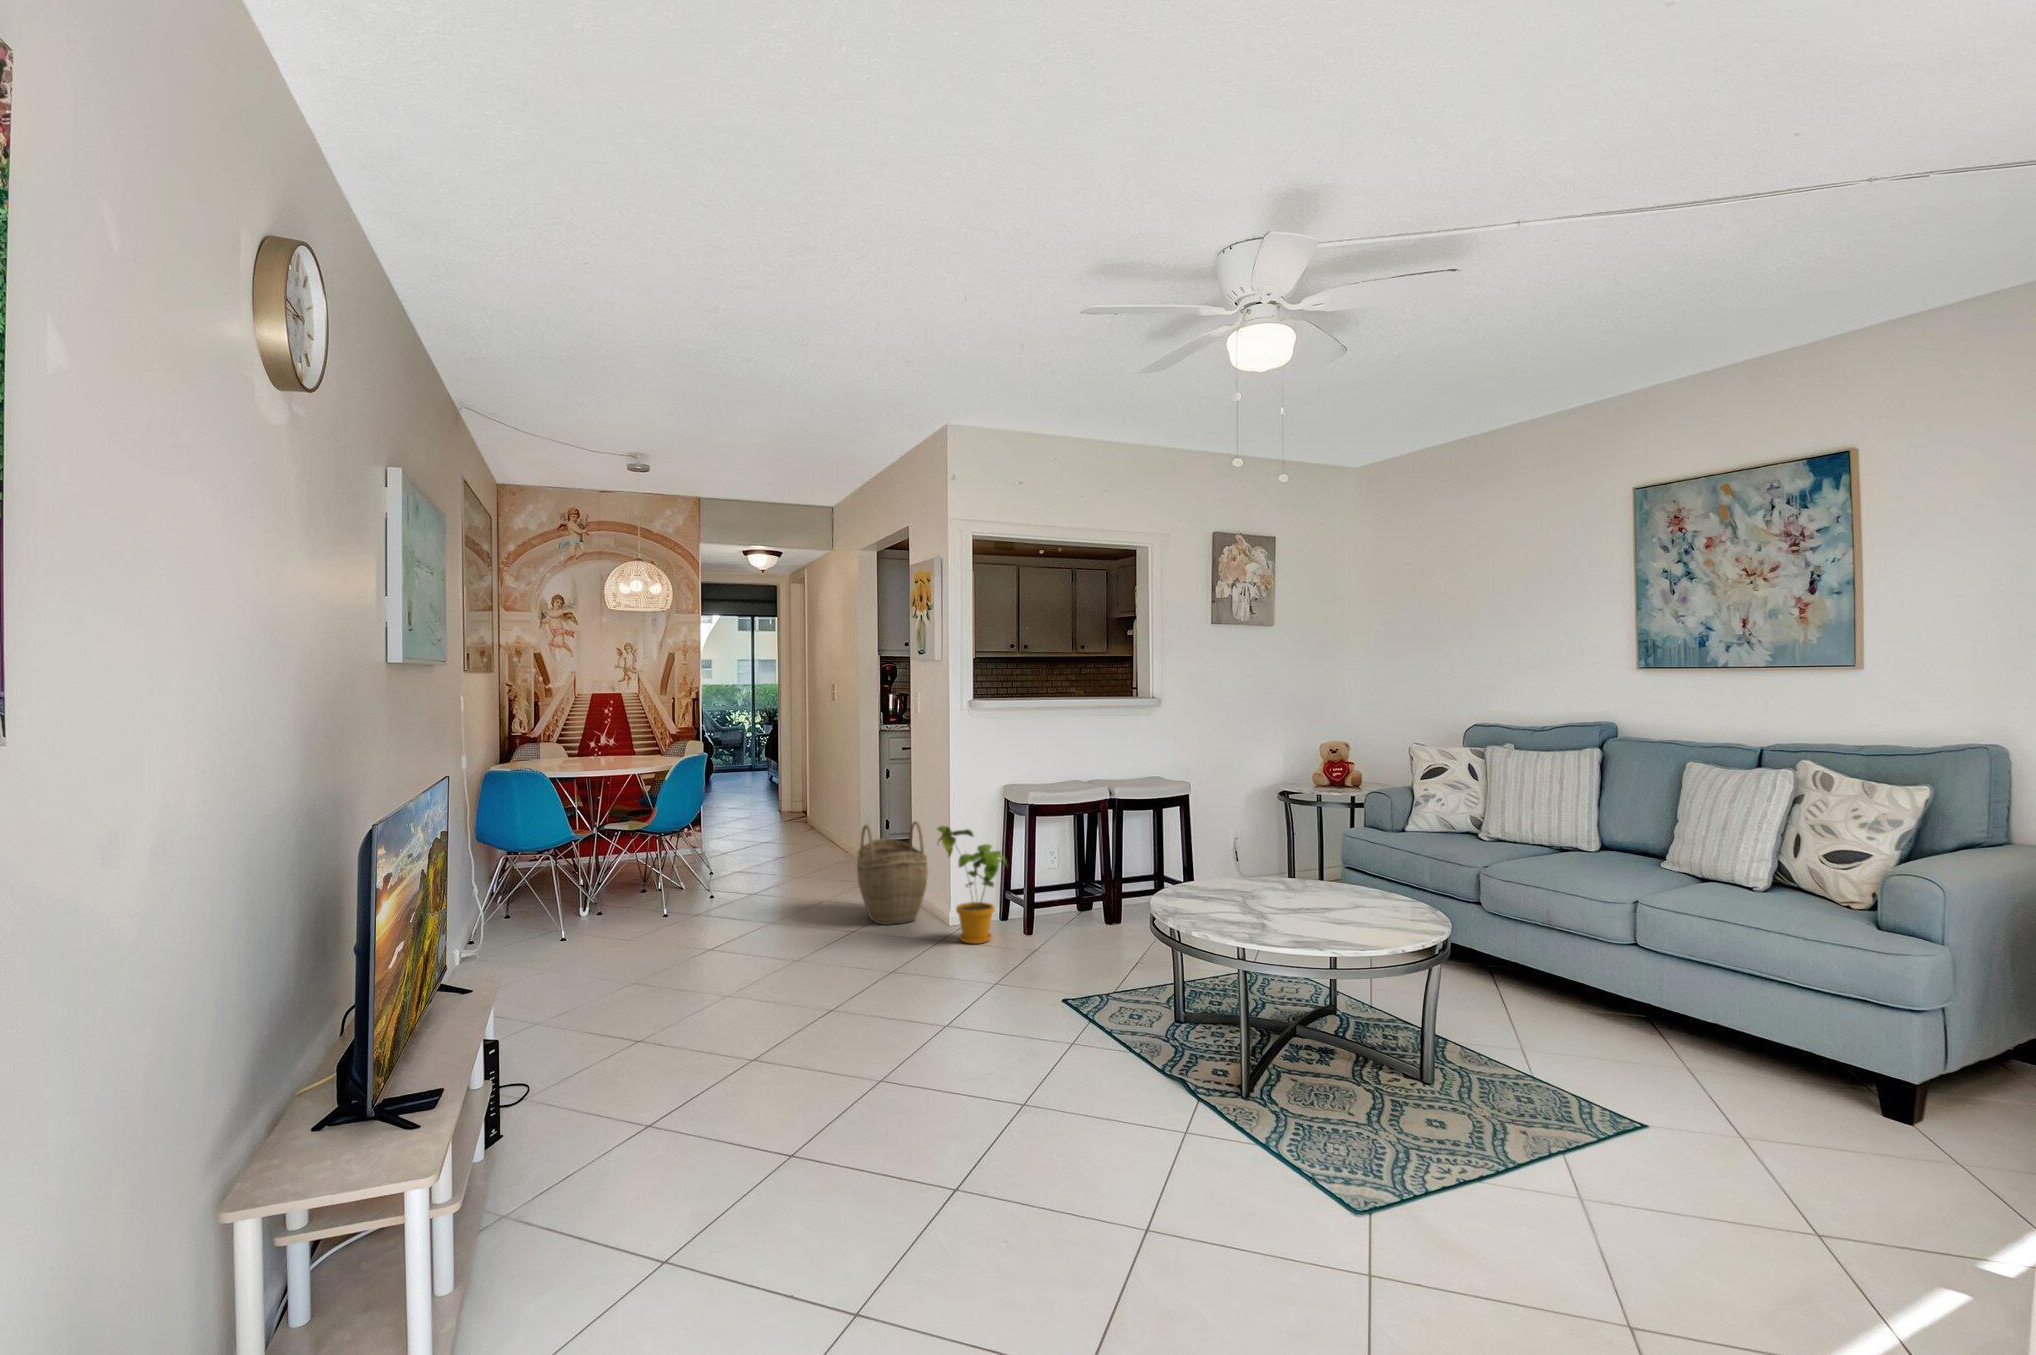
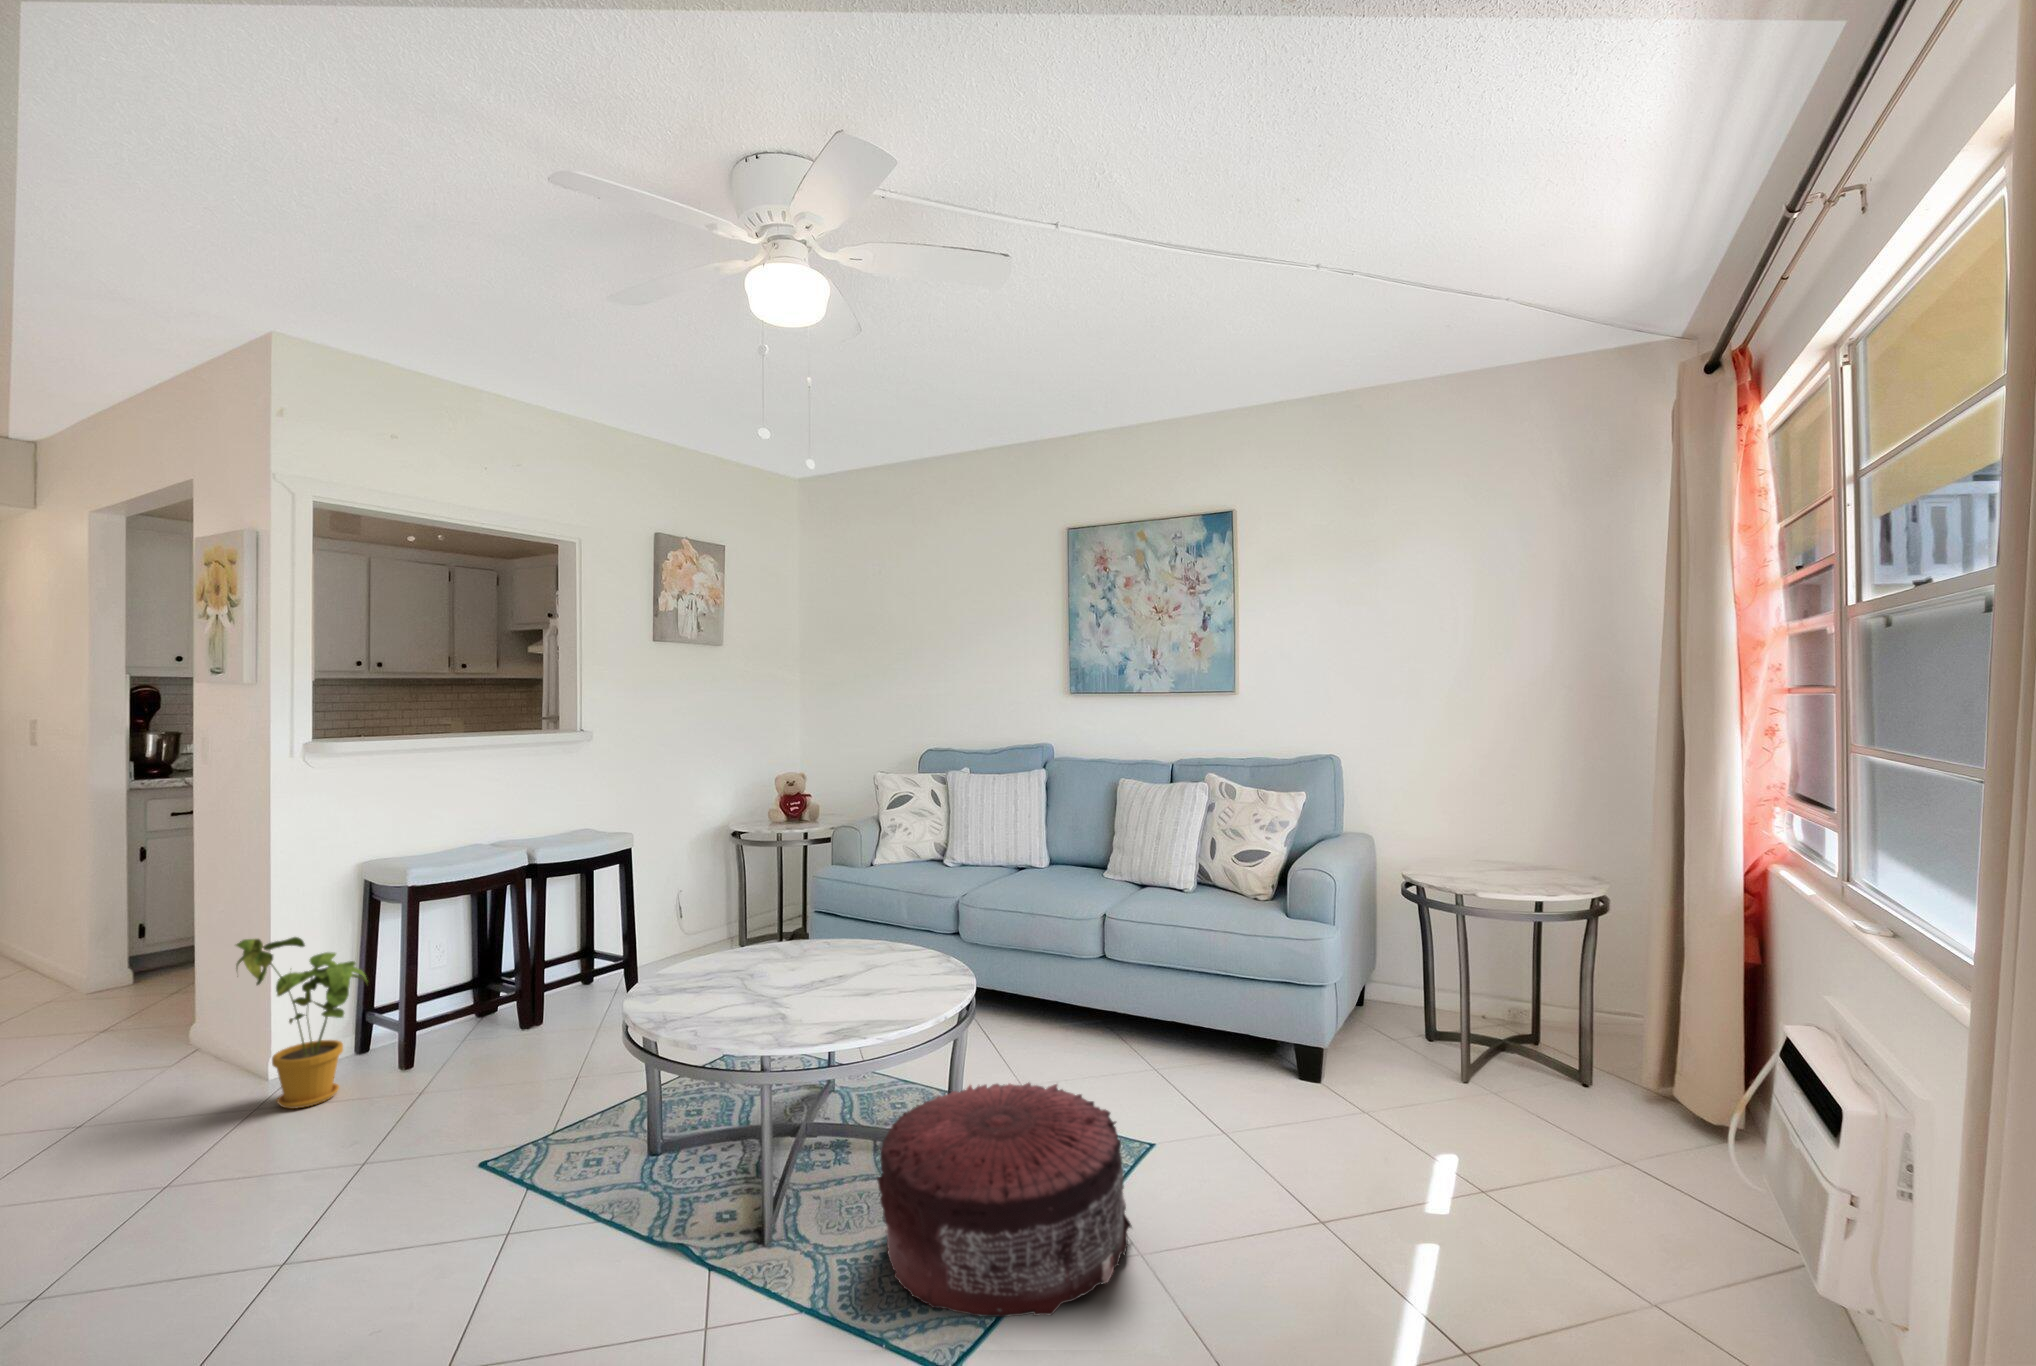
woven basket: present [857,821,928,925] -> none [57,933,211,1110]
pouf: none [1327,1014,1584,1211] -> present [877,1082,1132,1317]

